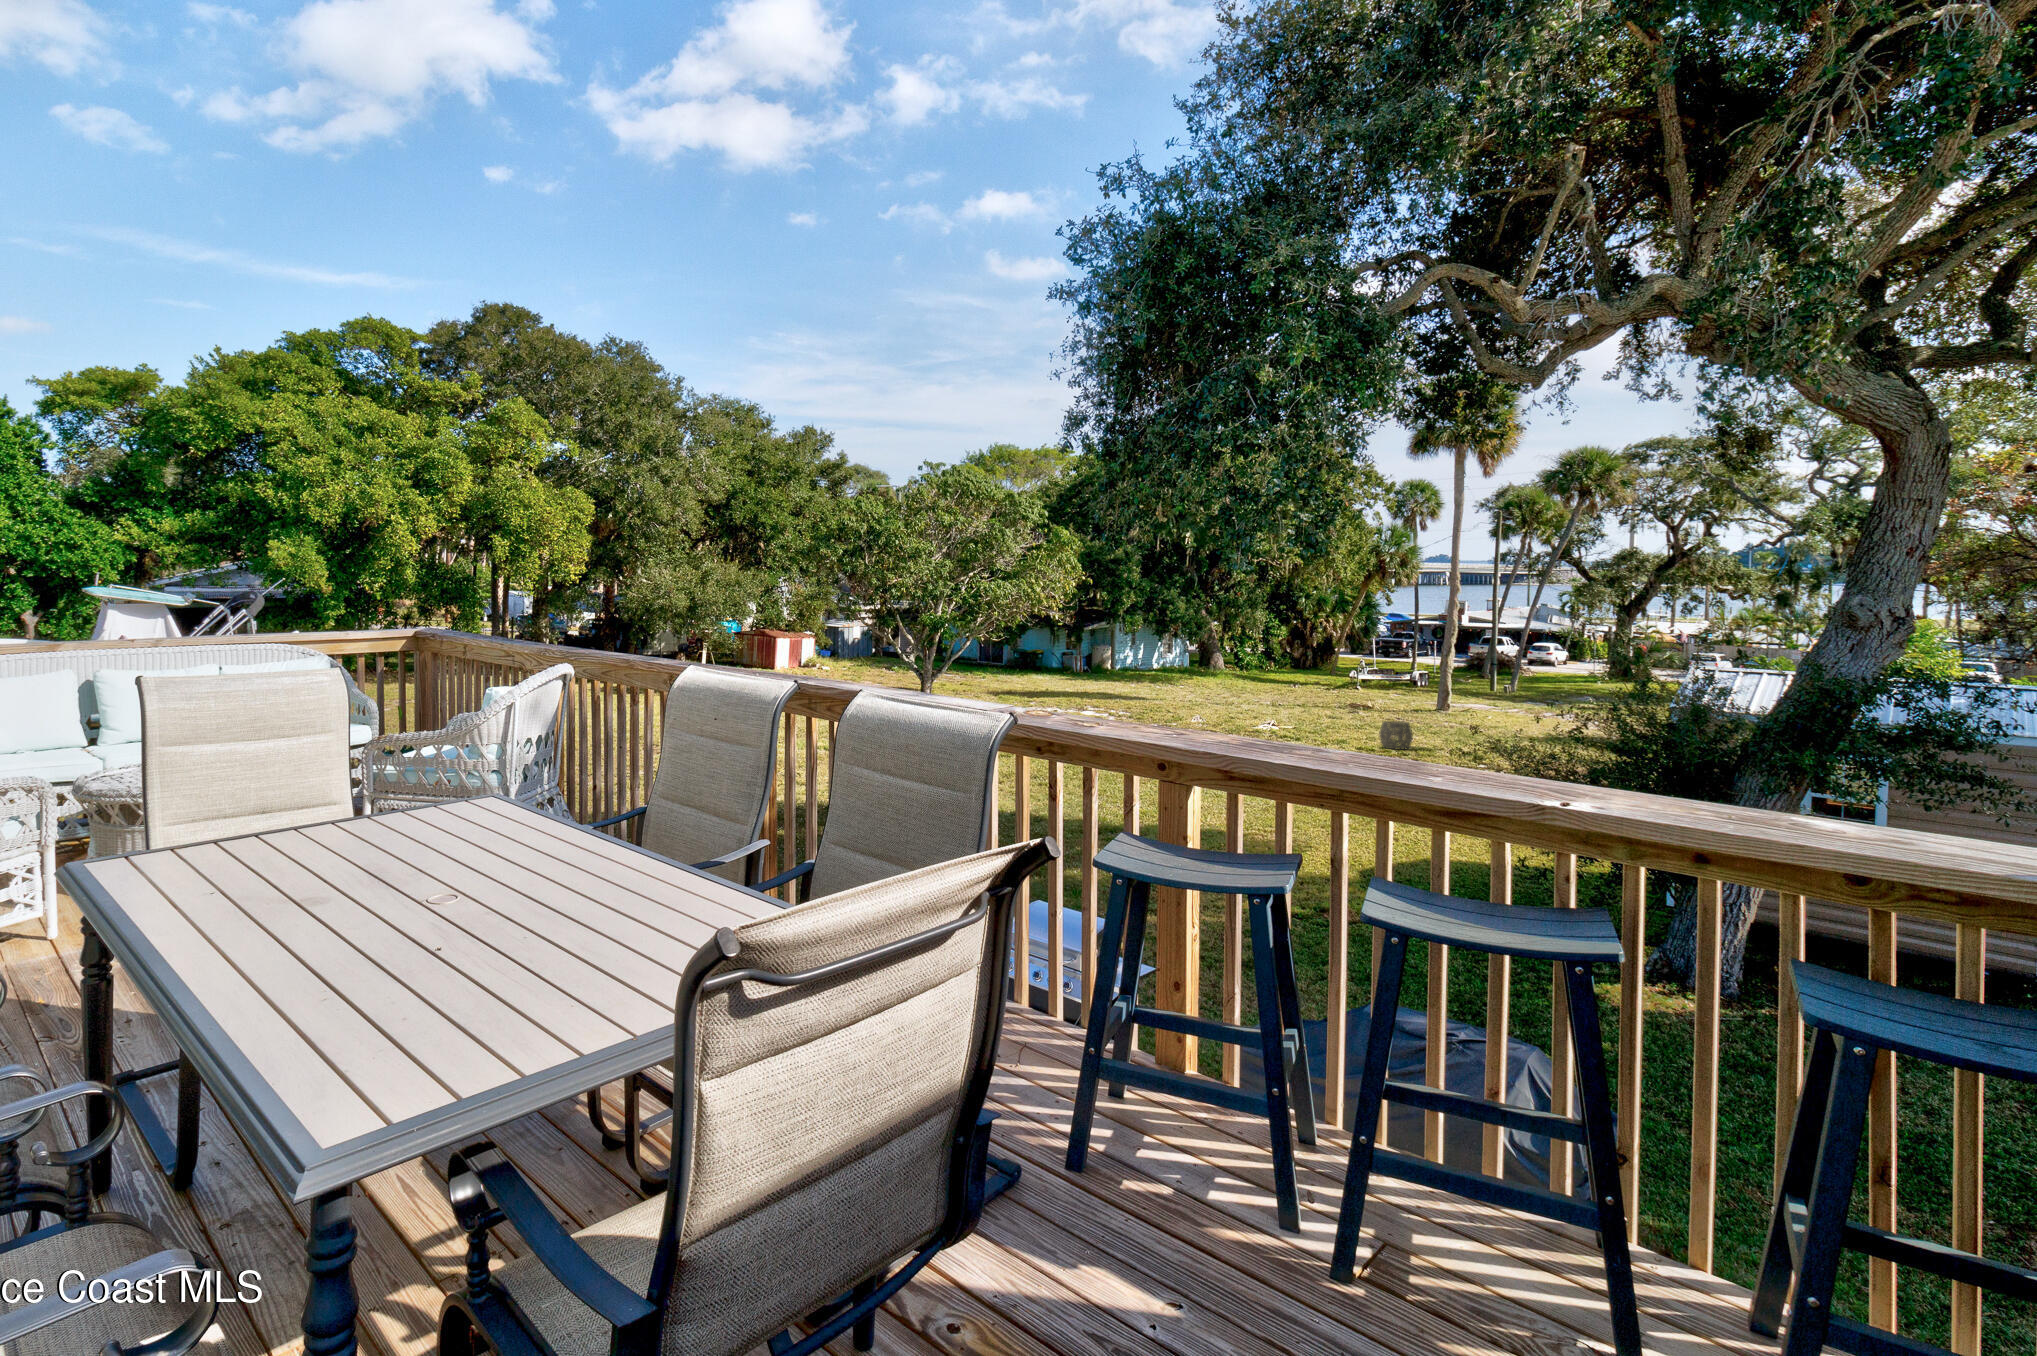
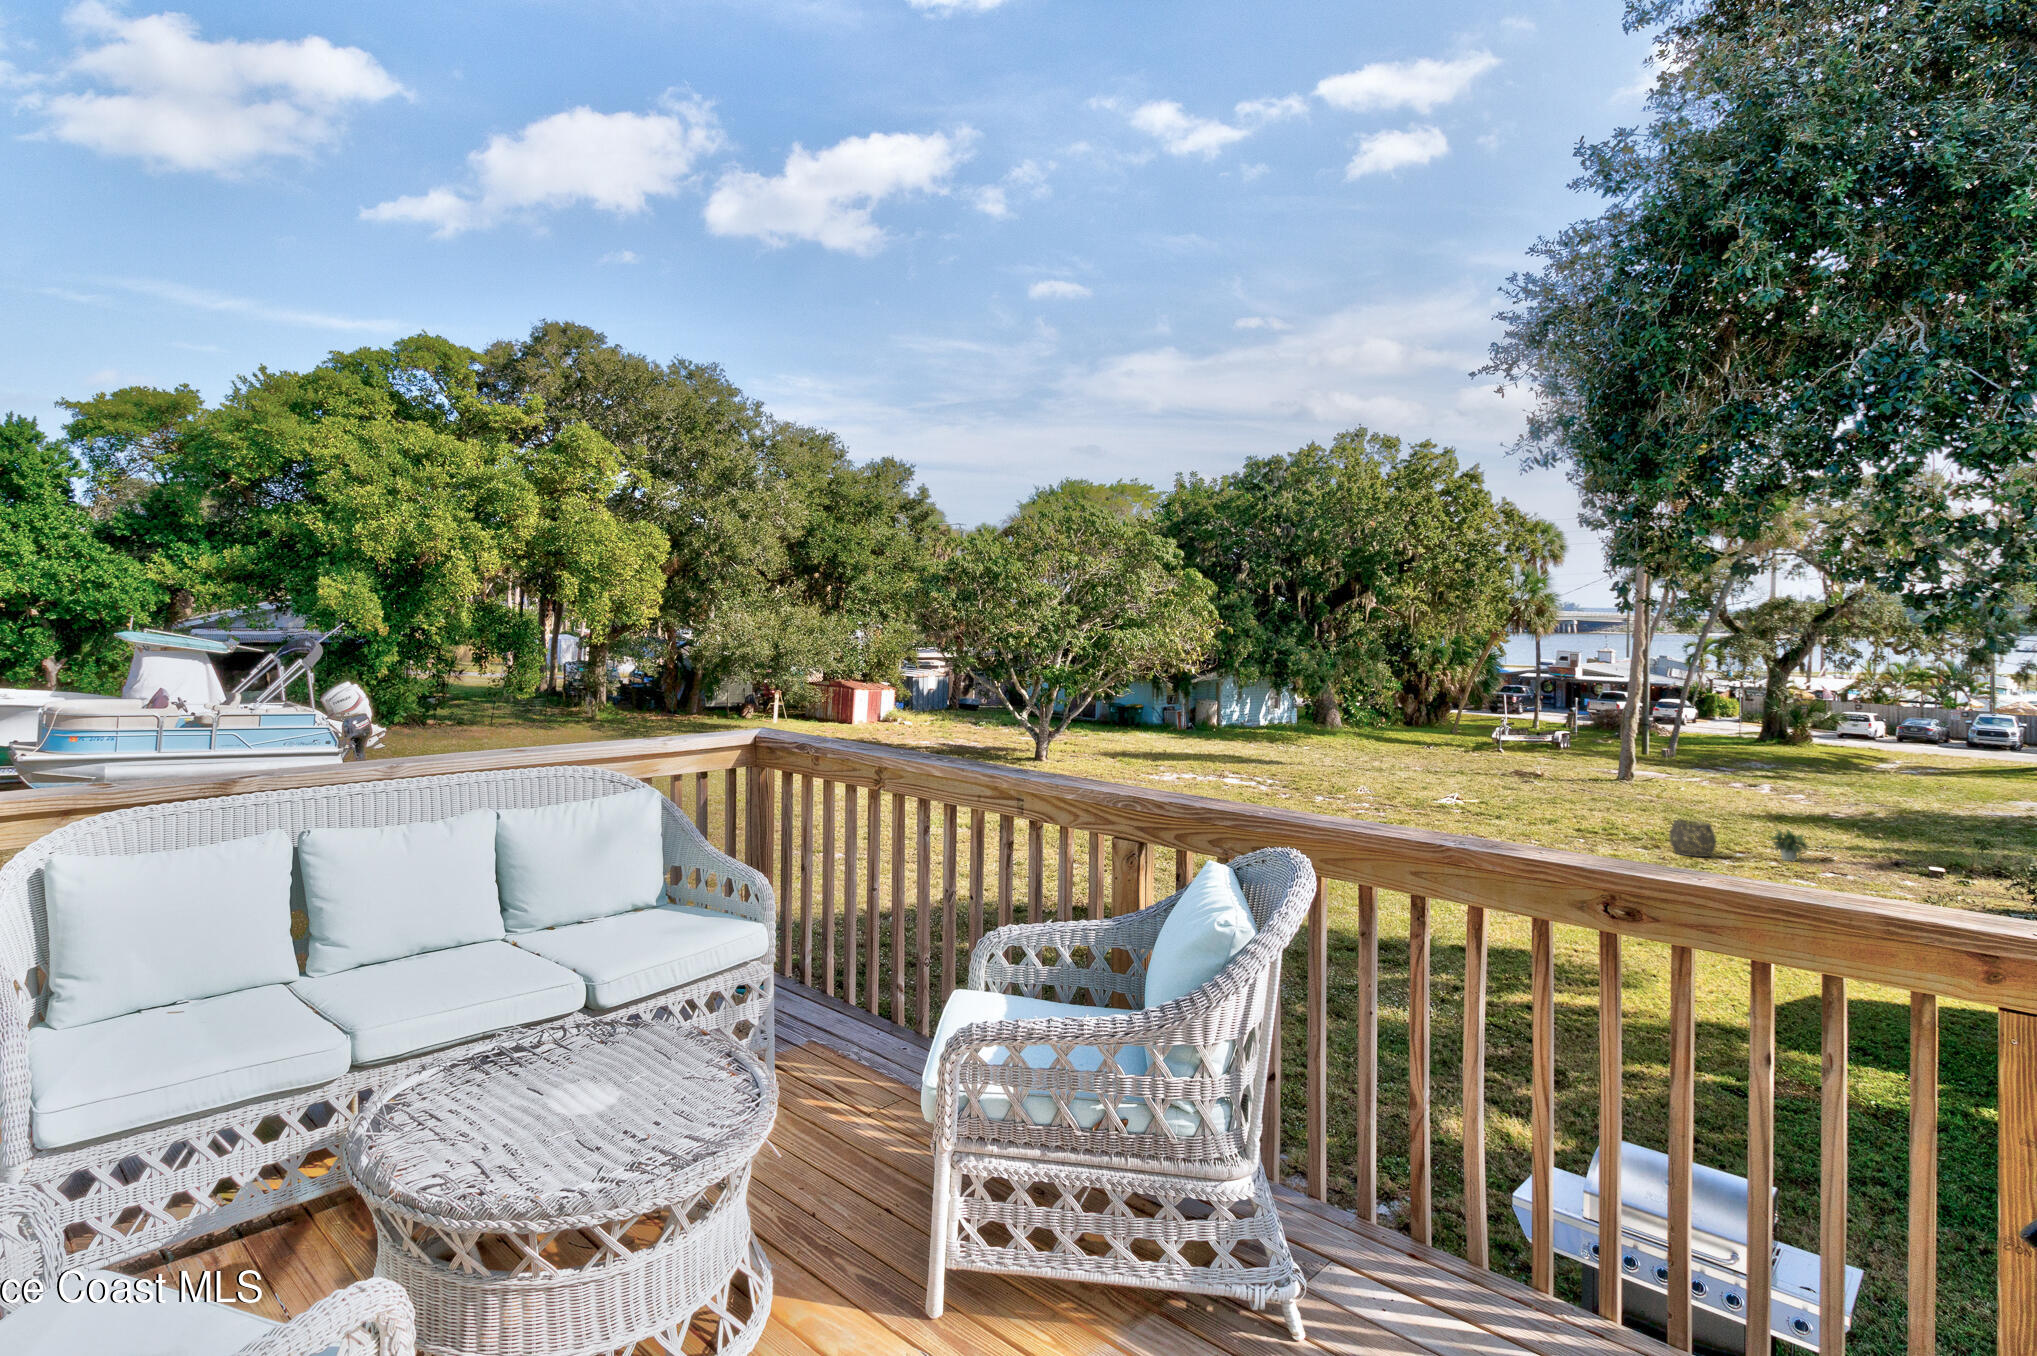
potted plant: none [1454,725,1484,752] -> present [1771,829,1808,861]

